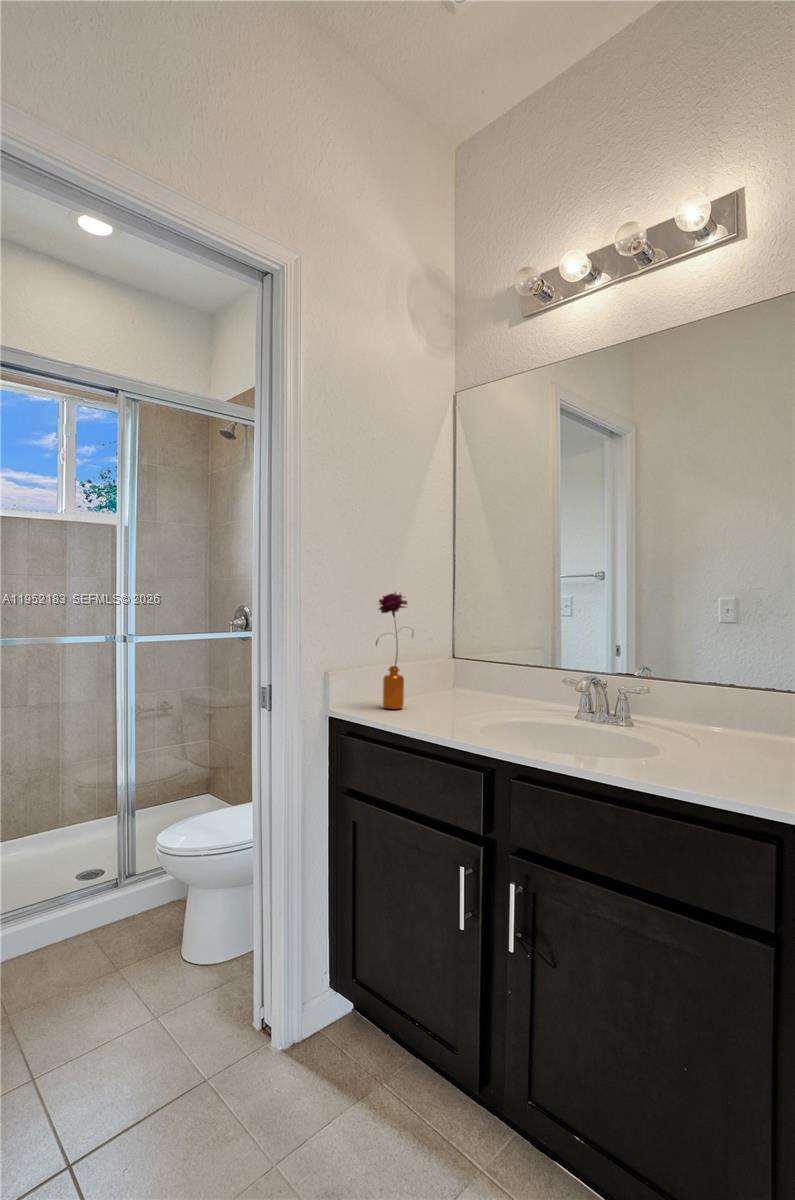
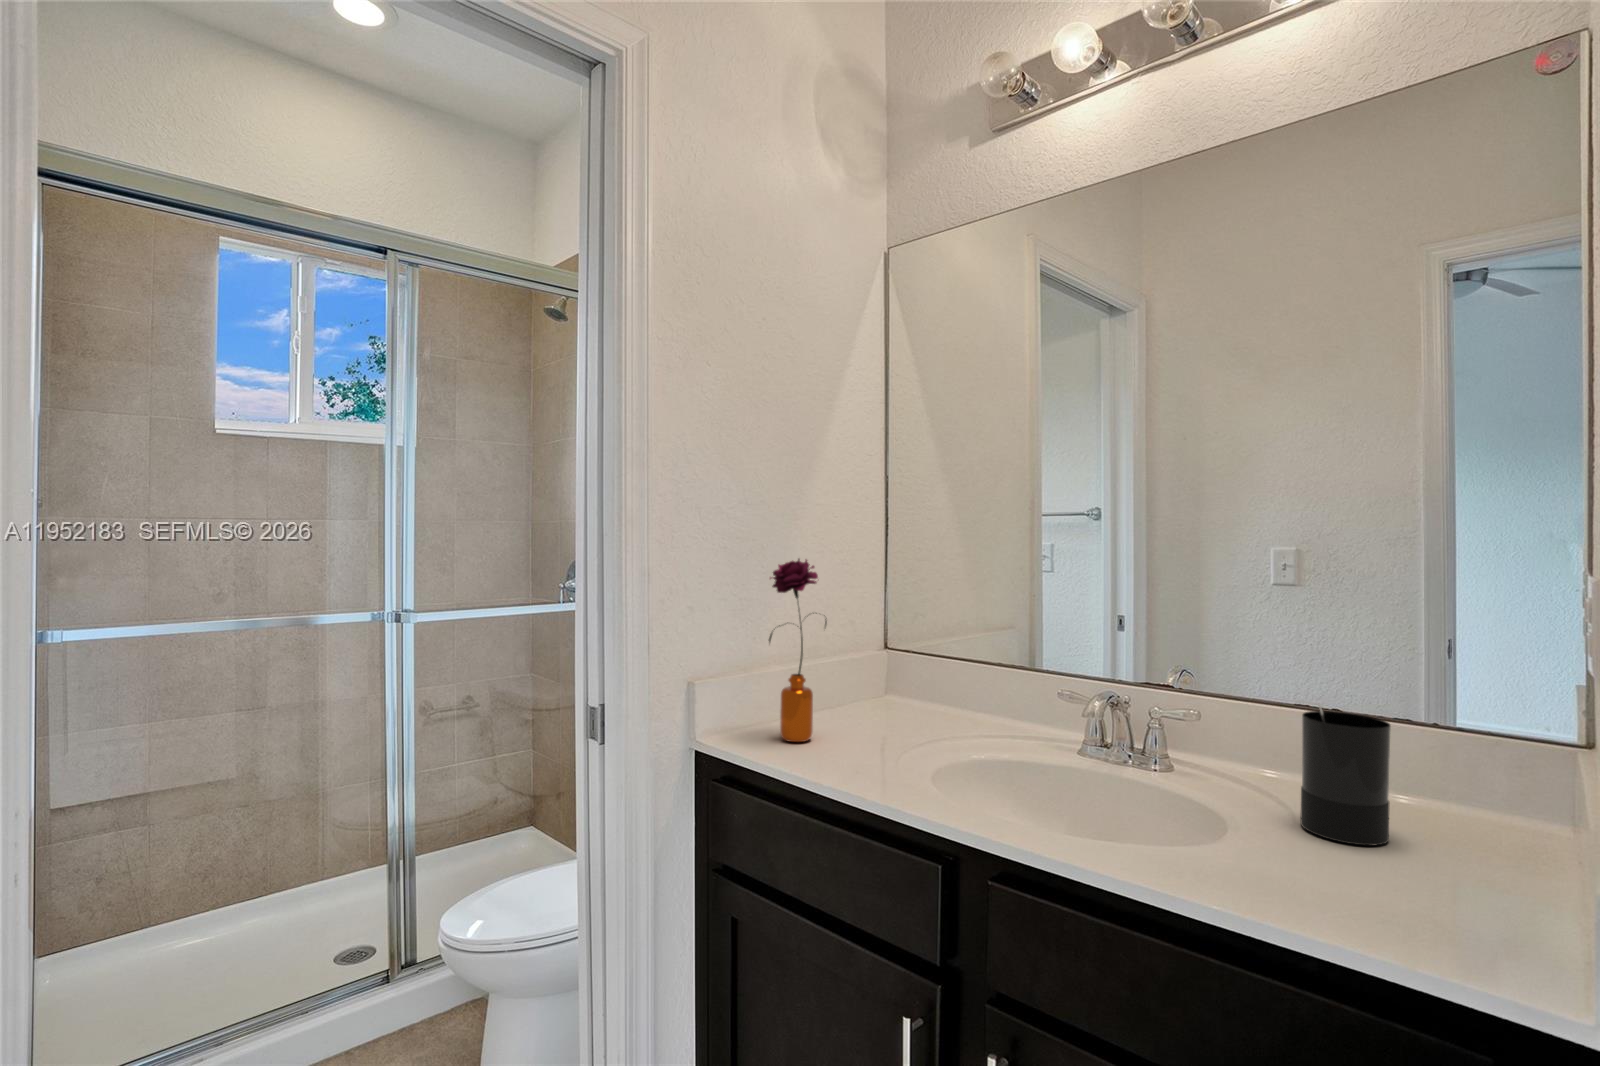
candle: none [697,671,752,755] -> present [1301,704,1391,845]

